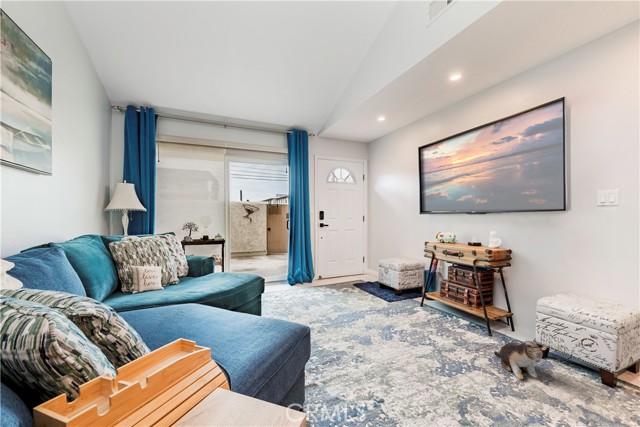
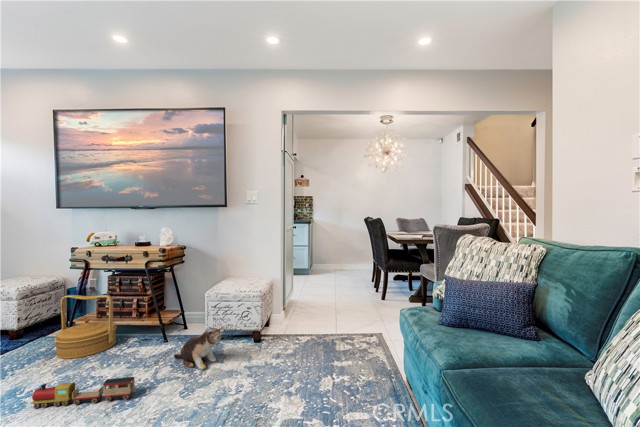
woven basket: none [412,274,452,323] -> present [55,295,117,359]
toy train: none [394,331,454,368] -> present [30,377,135,409]

